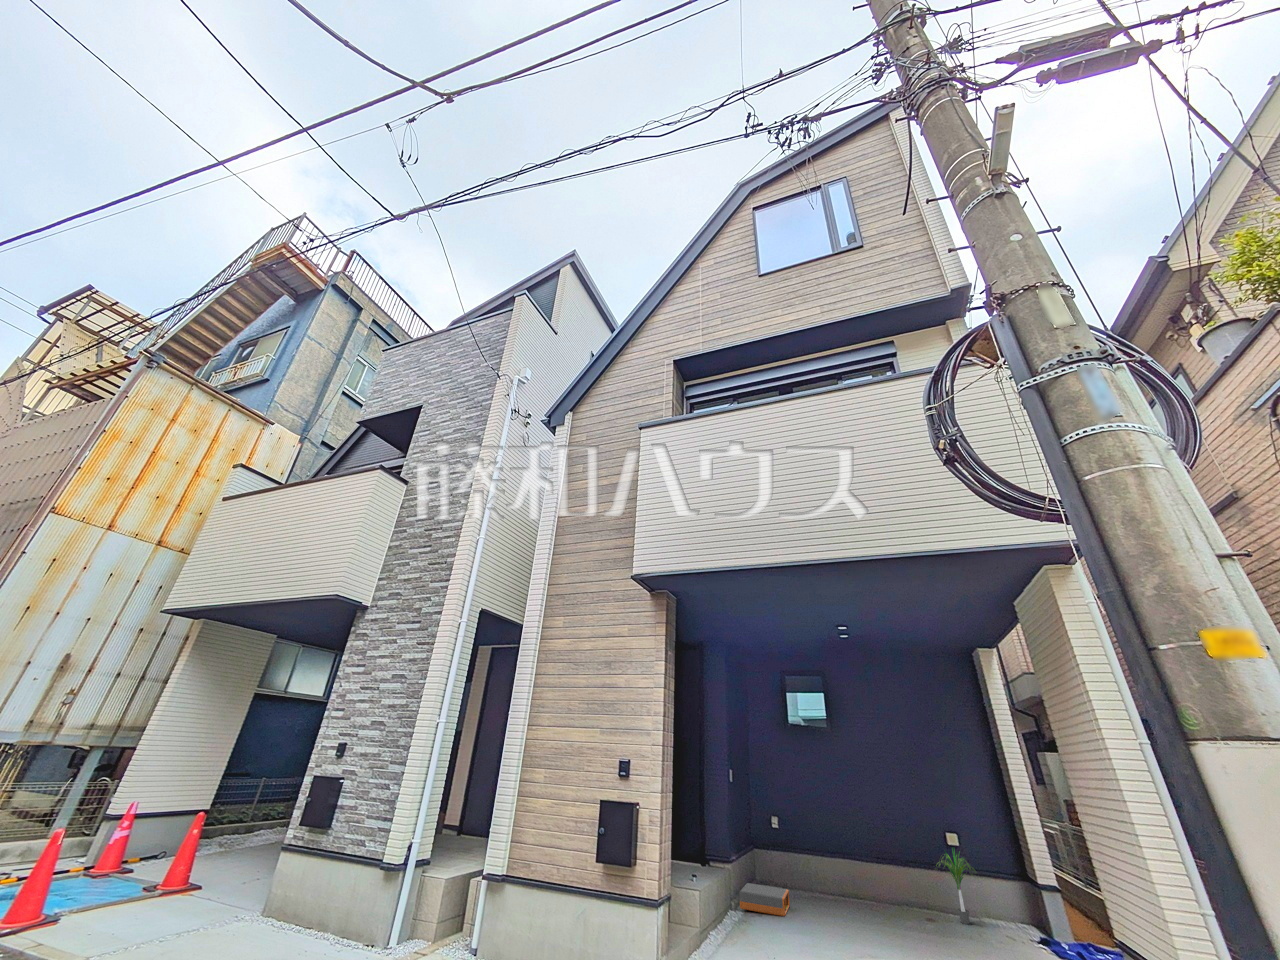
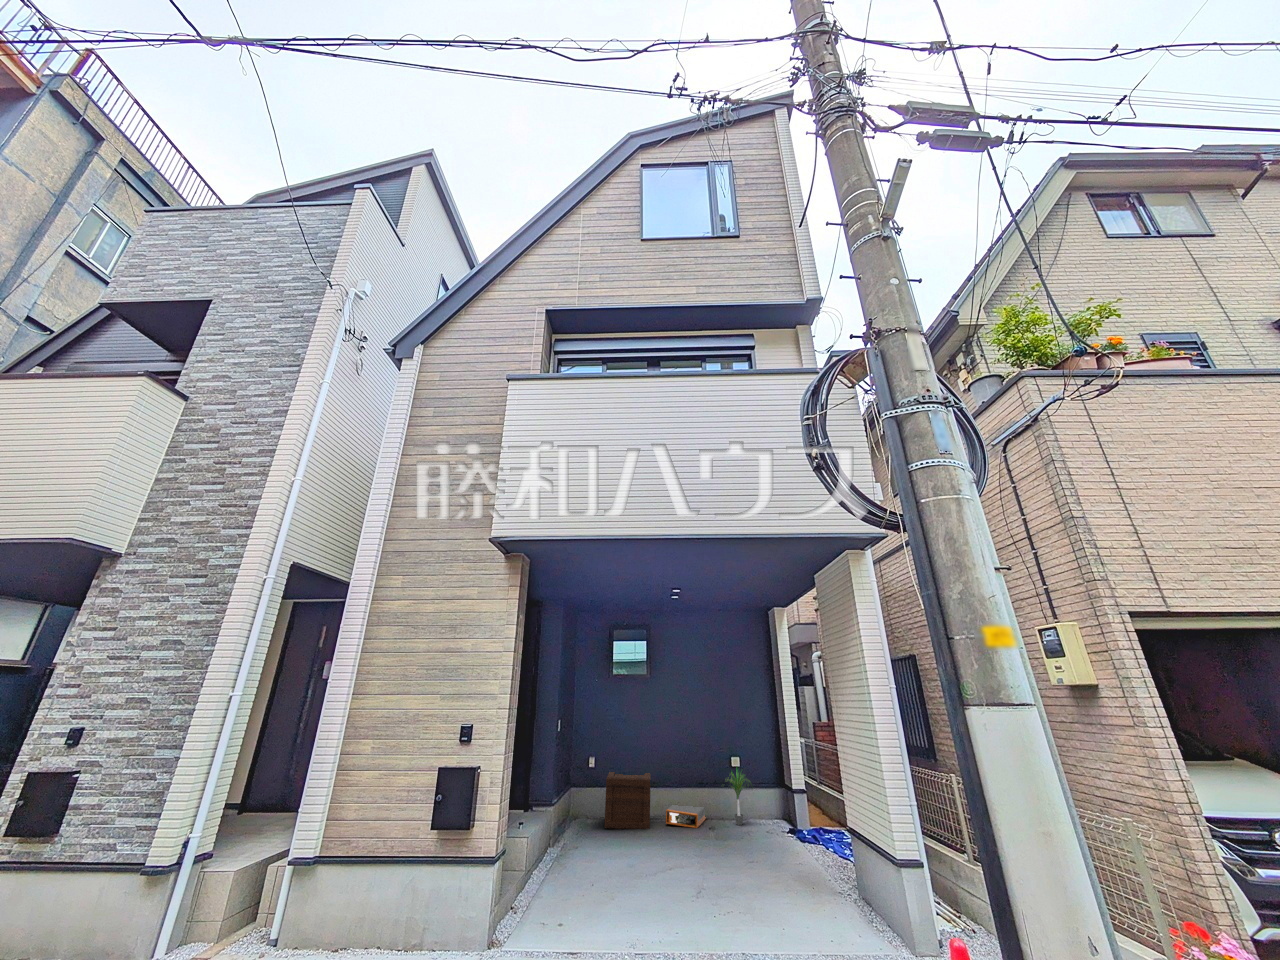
wooden crate: none [790,836,849,913] -> present [604,772,651,829]
storage box: present [740,883,790,916] -> present [666,805,706,828]

